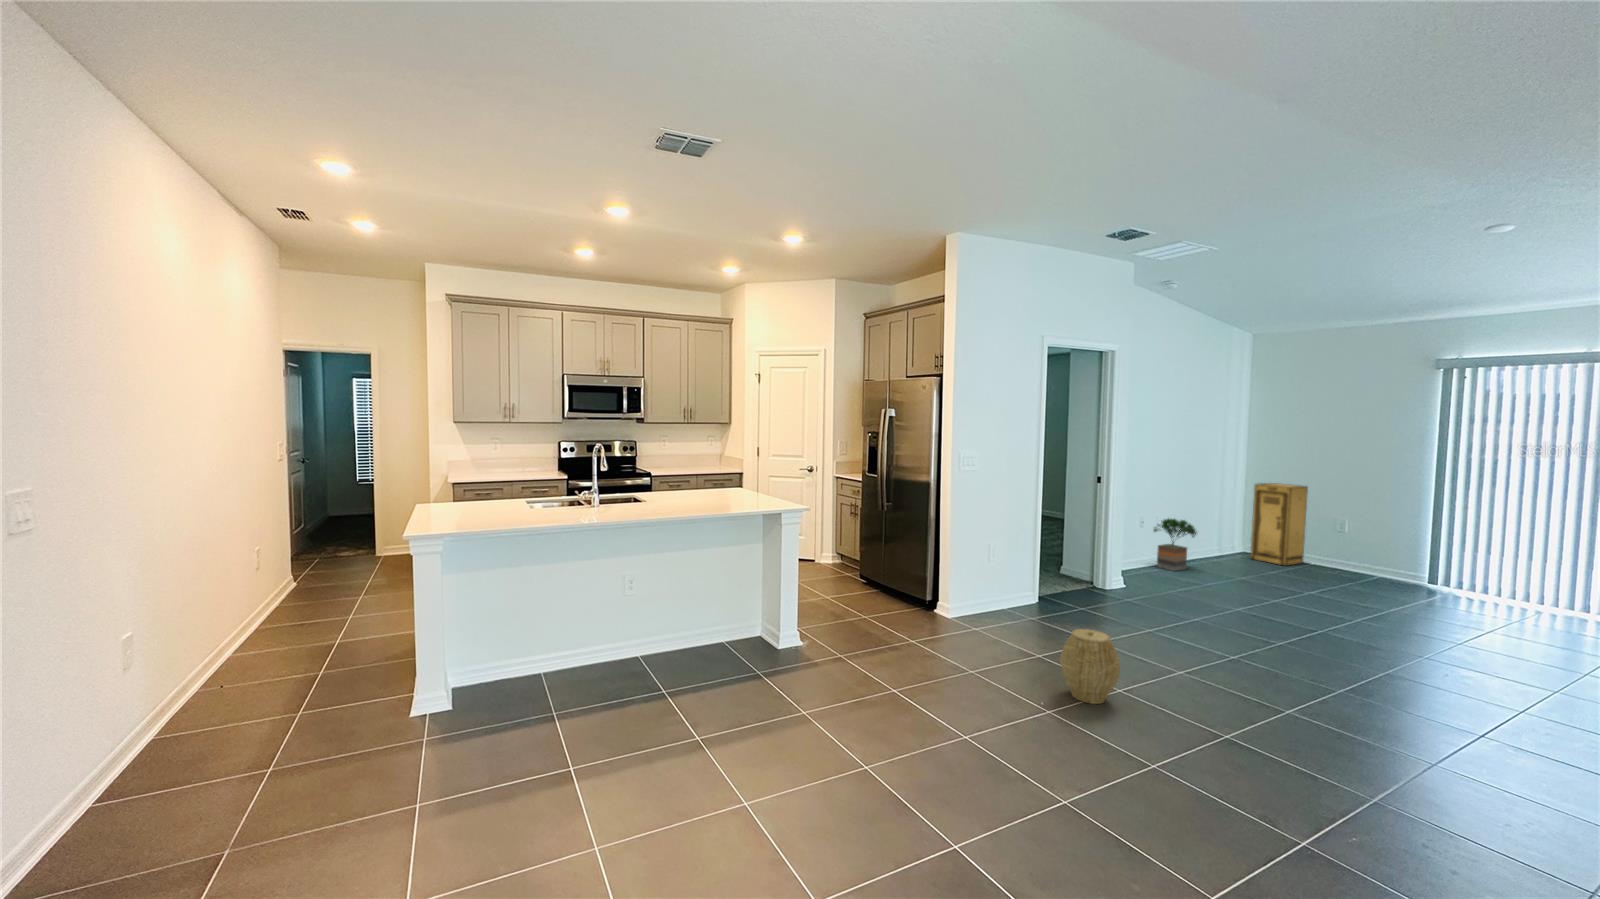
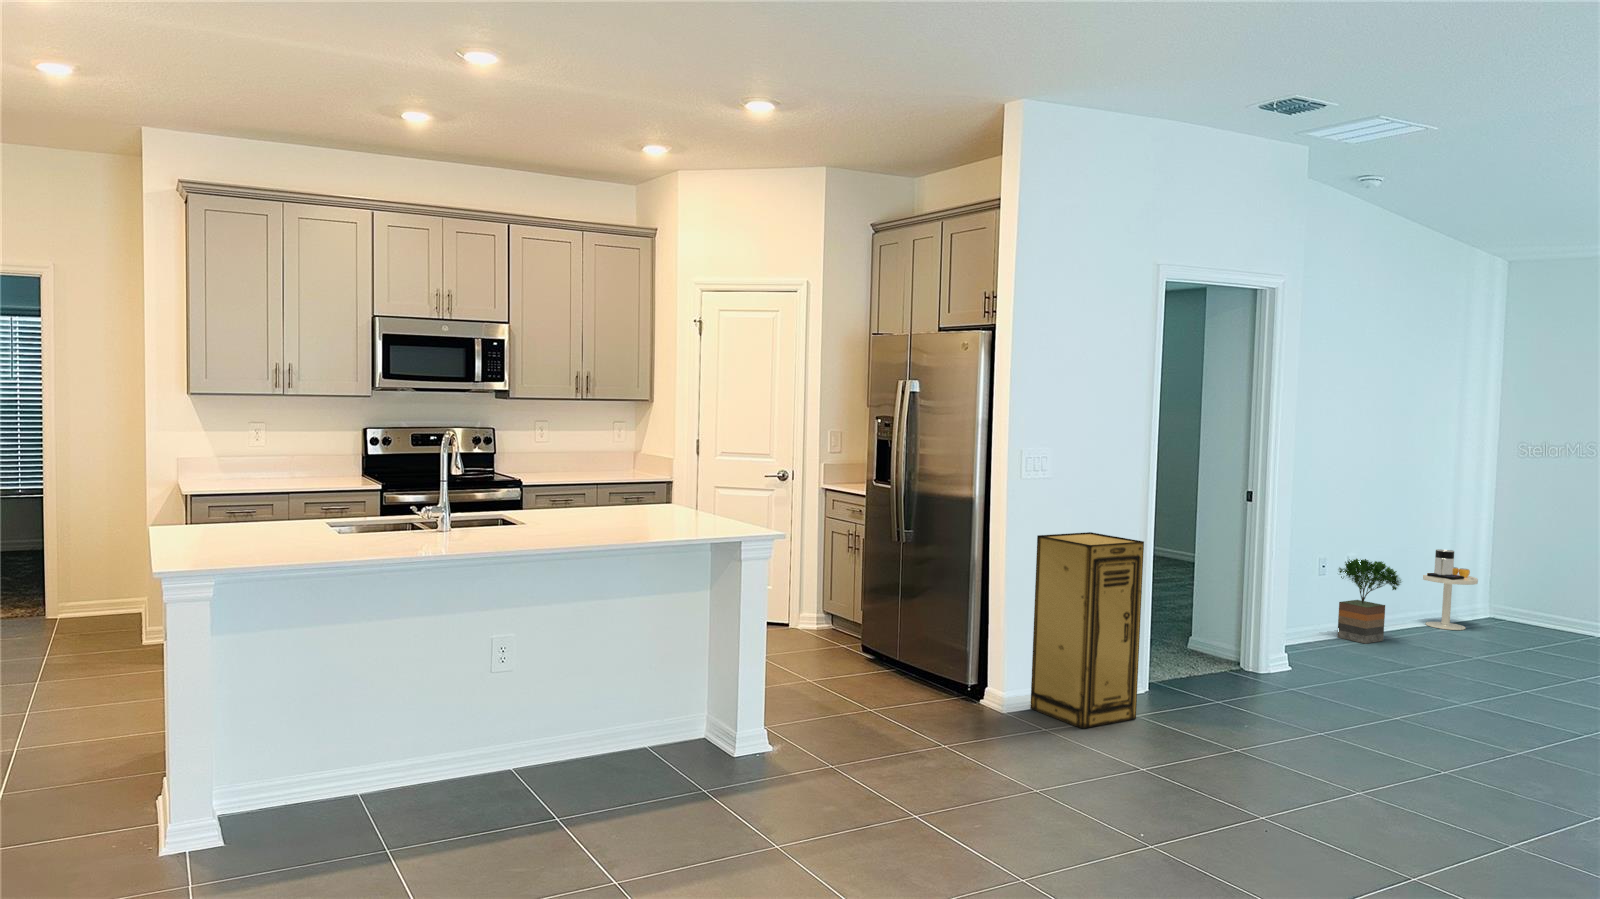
storage cabinet: present [1250,483,1308,566] -> present [1030,532,1144,729]
side table: none [1207,512,1245,562] -> present [1423,549,1478,630]
woven basket: present [1060,629,1120,704] -> none [1170,721,1259,834]

